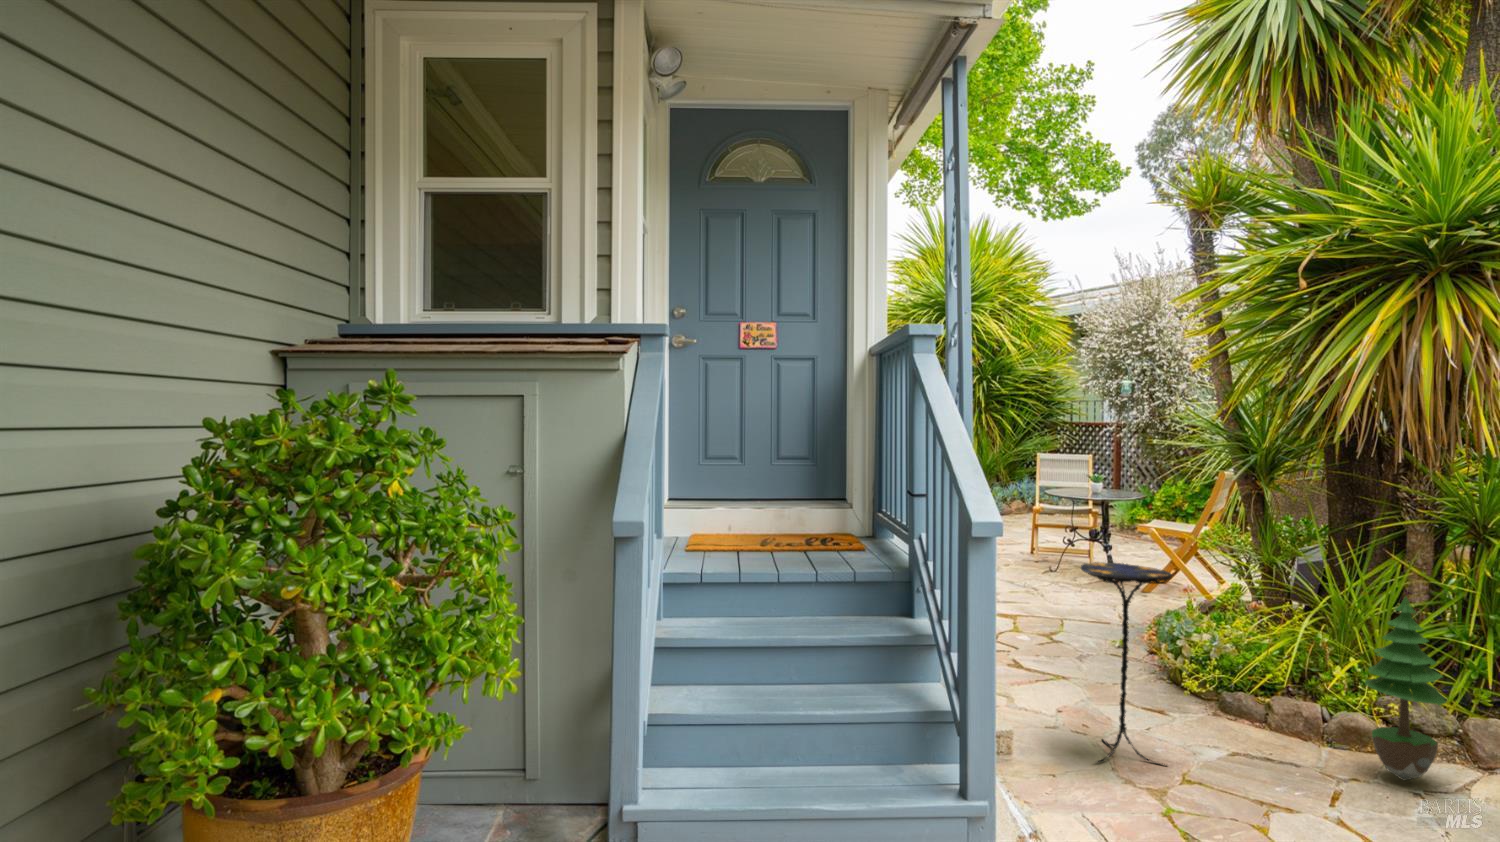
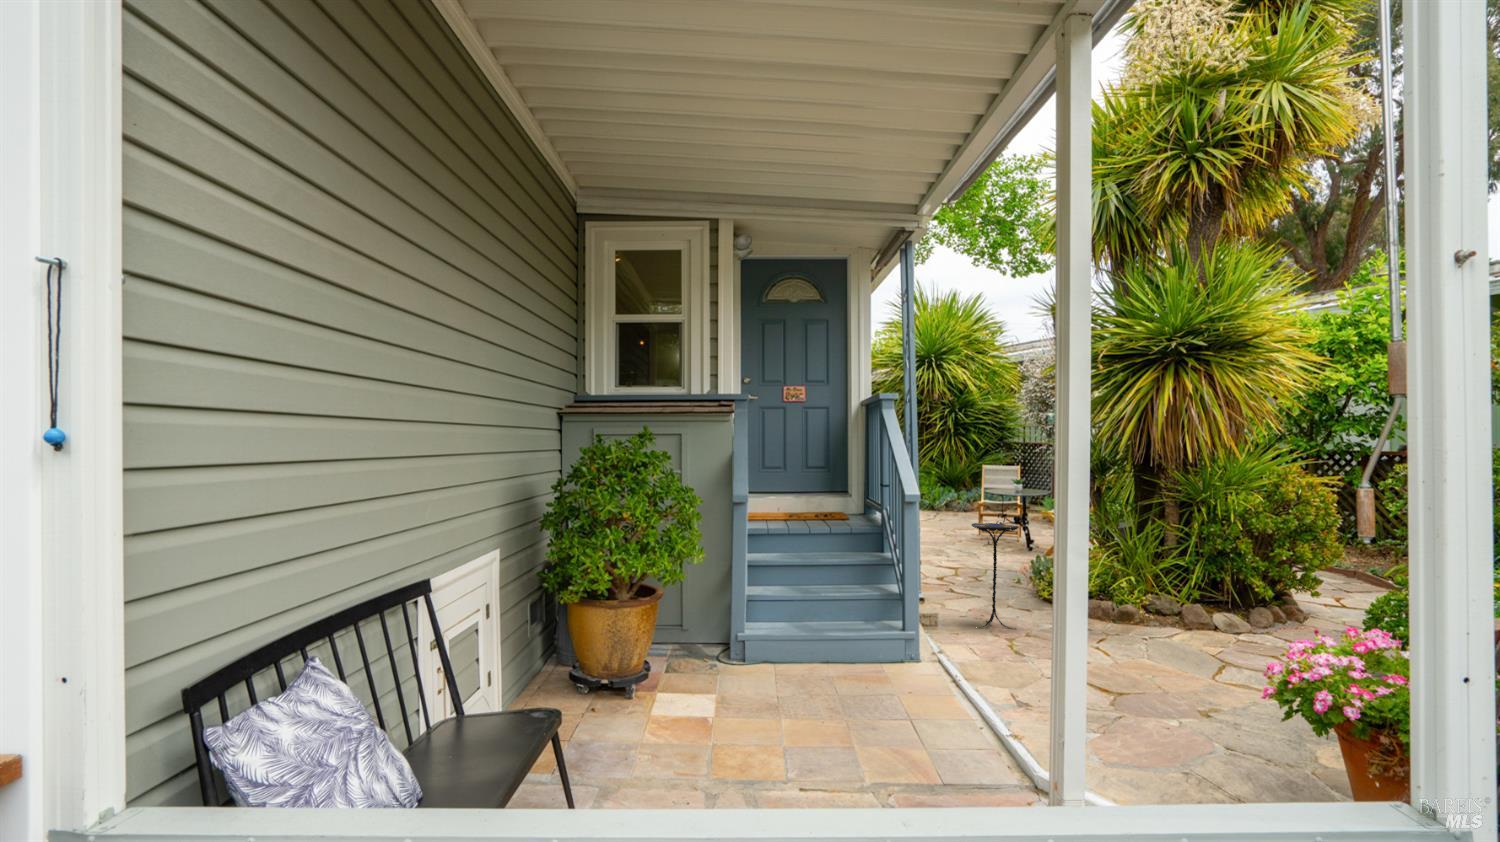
potted tree: present [1365,596,1446,780] -> none [1117,536,1155,634]

